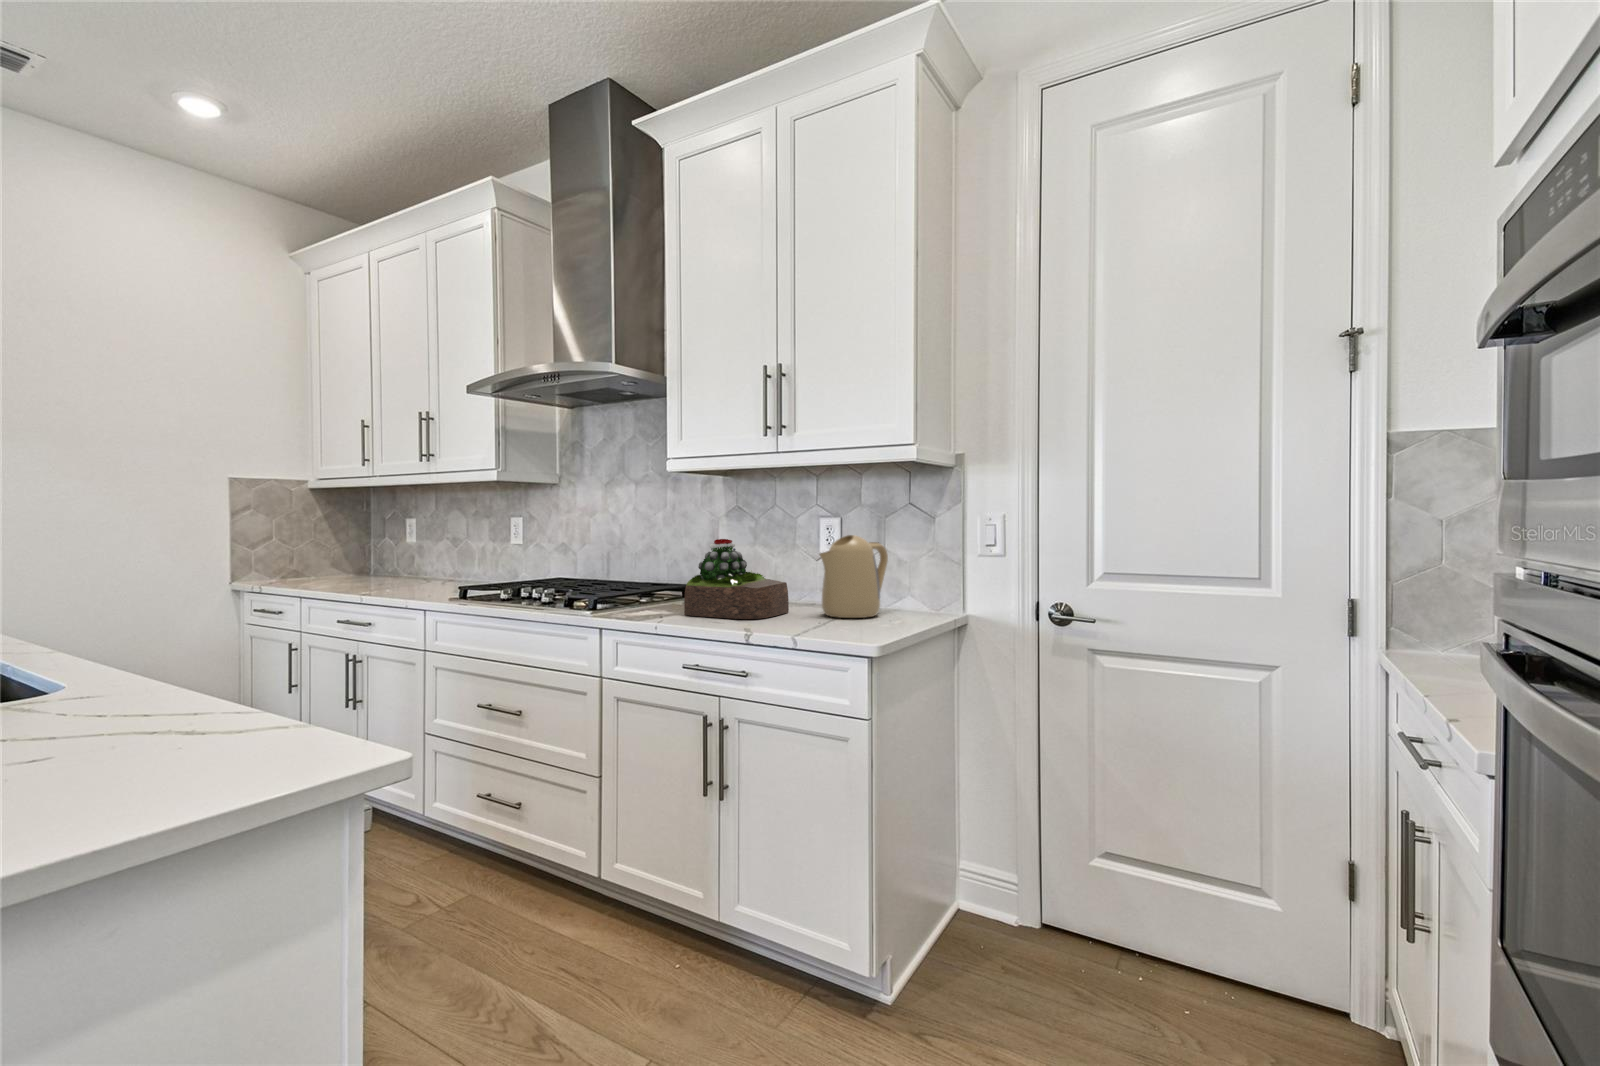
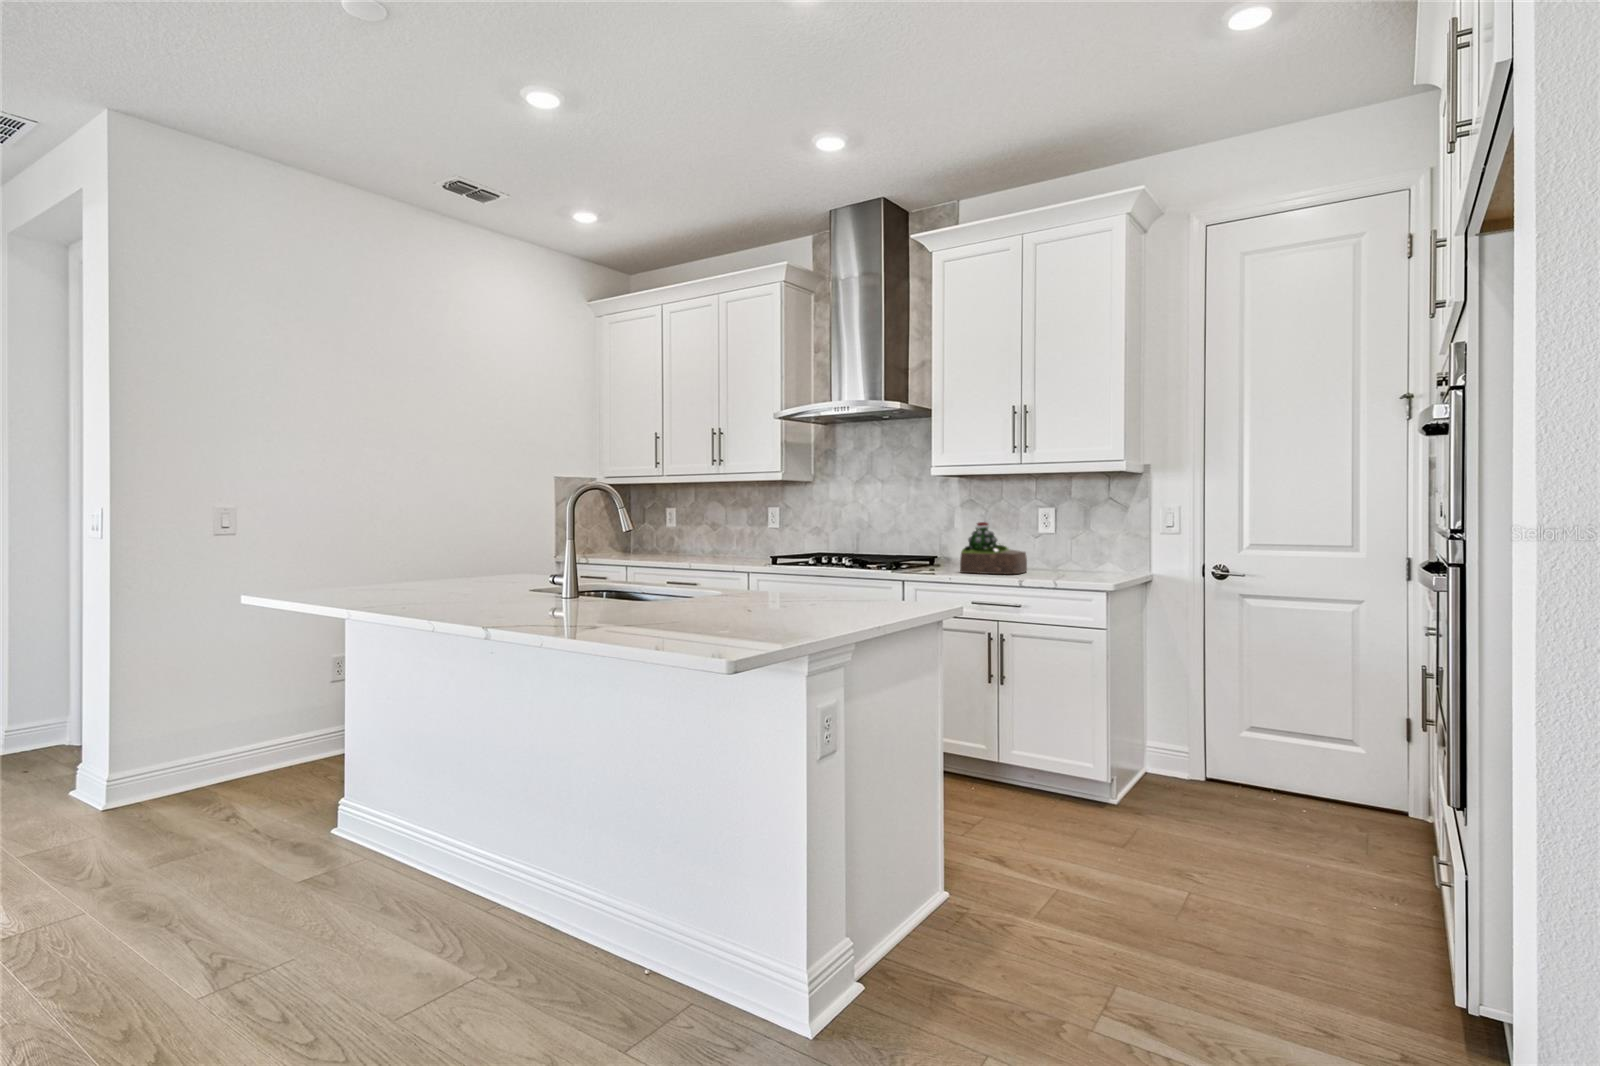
kettle: present [820,535,888,618] -> none [1052,519,1095,574]

